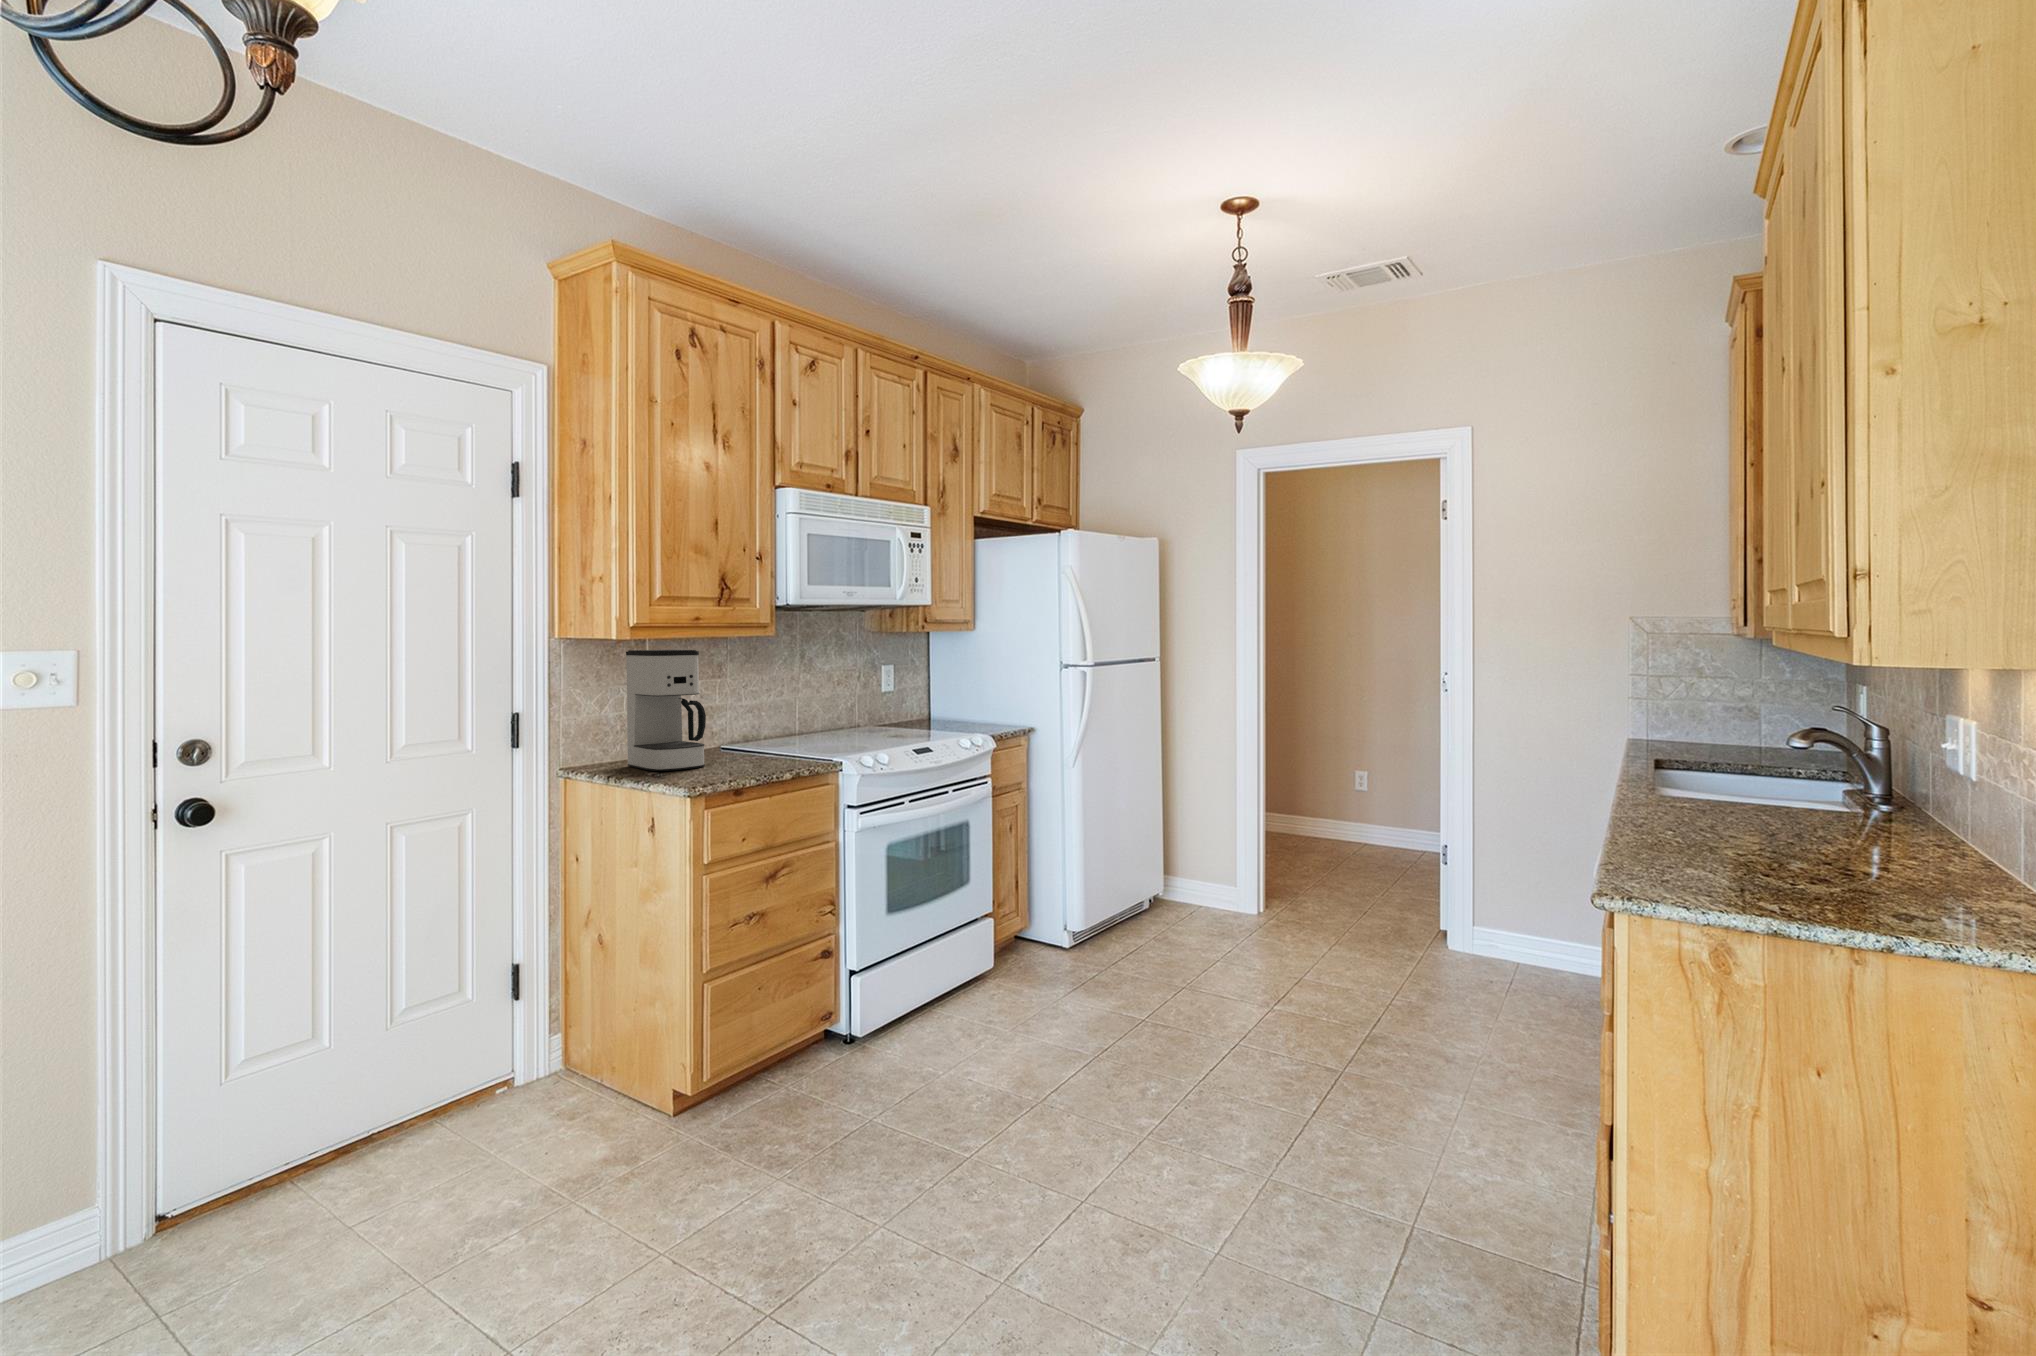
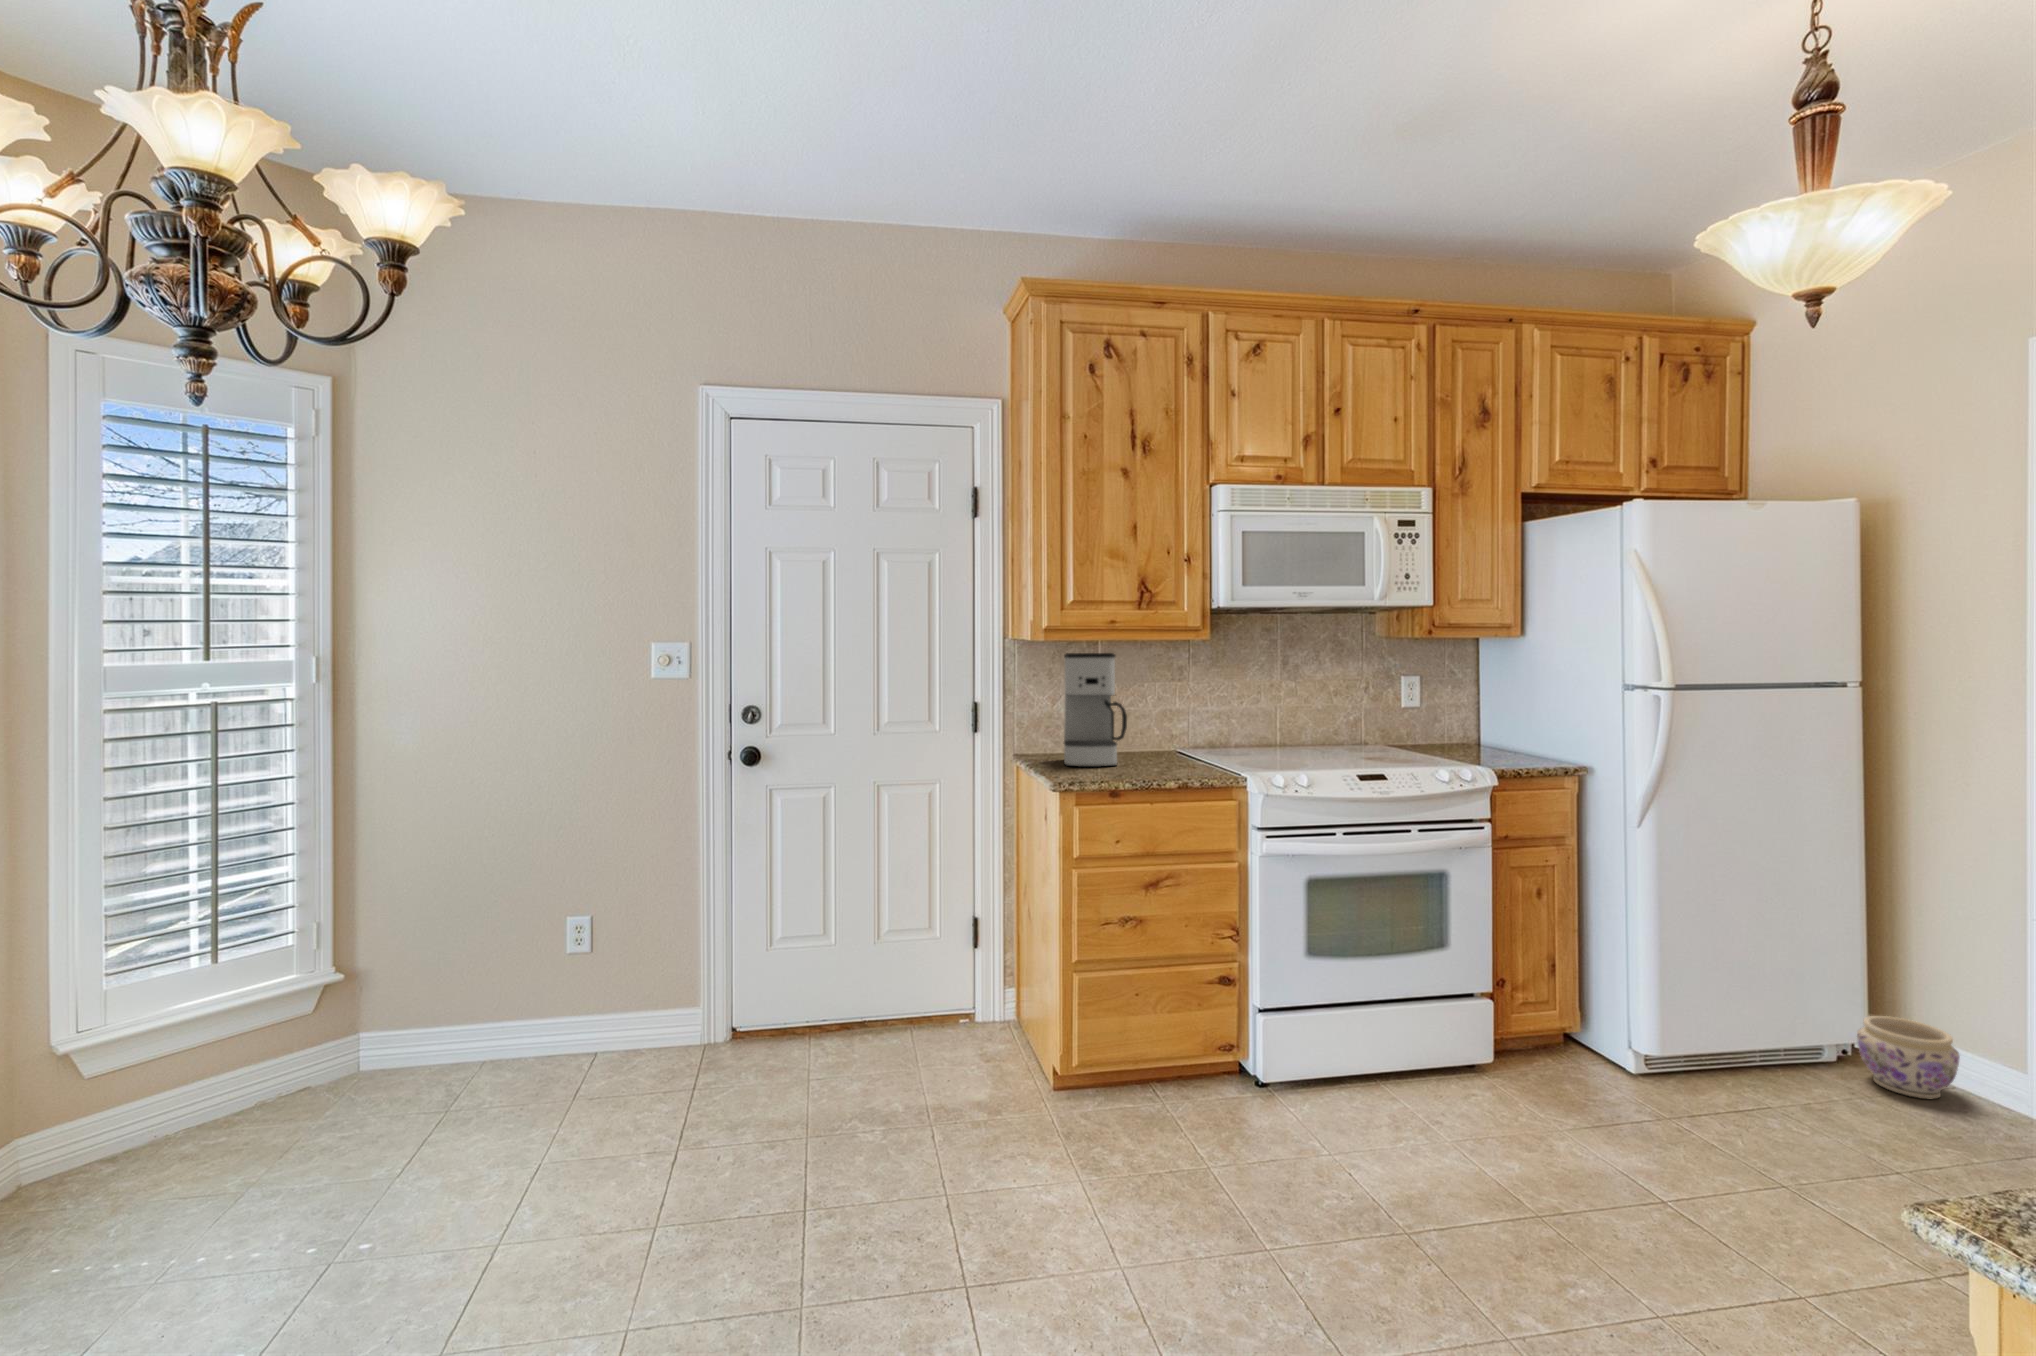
planter: none [1160,878,1205,924] -> present [1857,1016,1960,1099]

